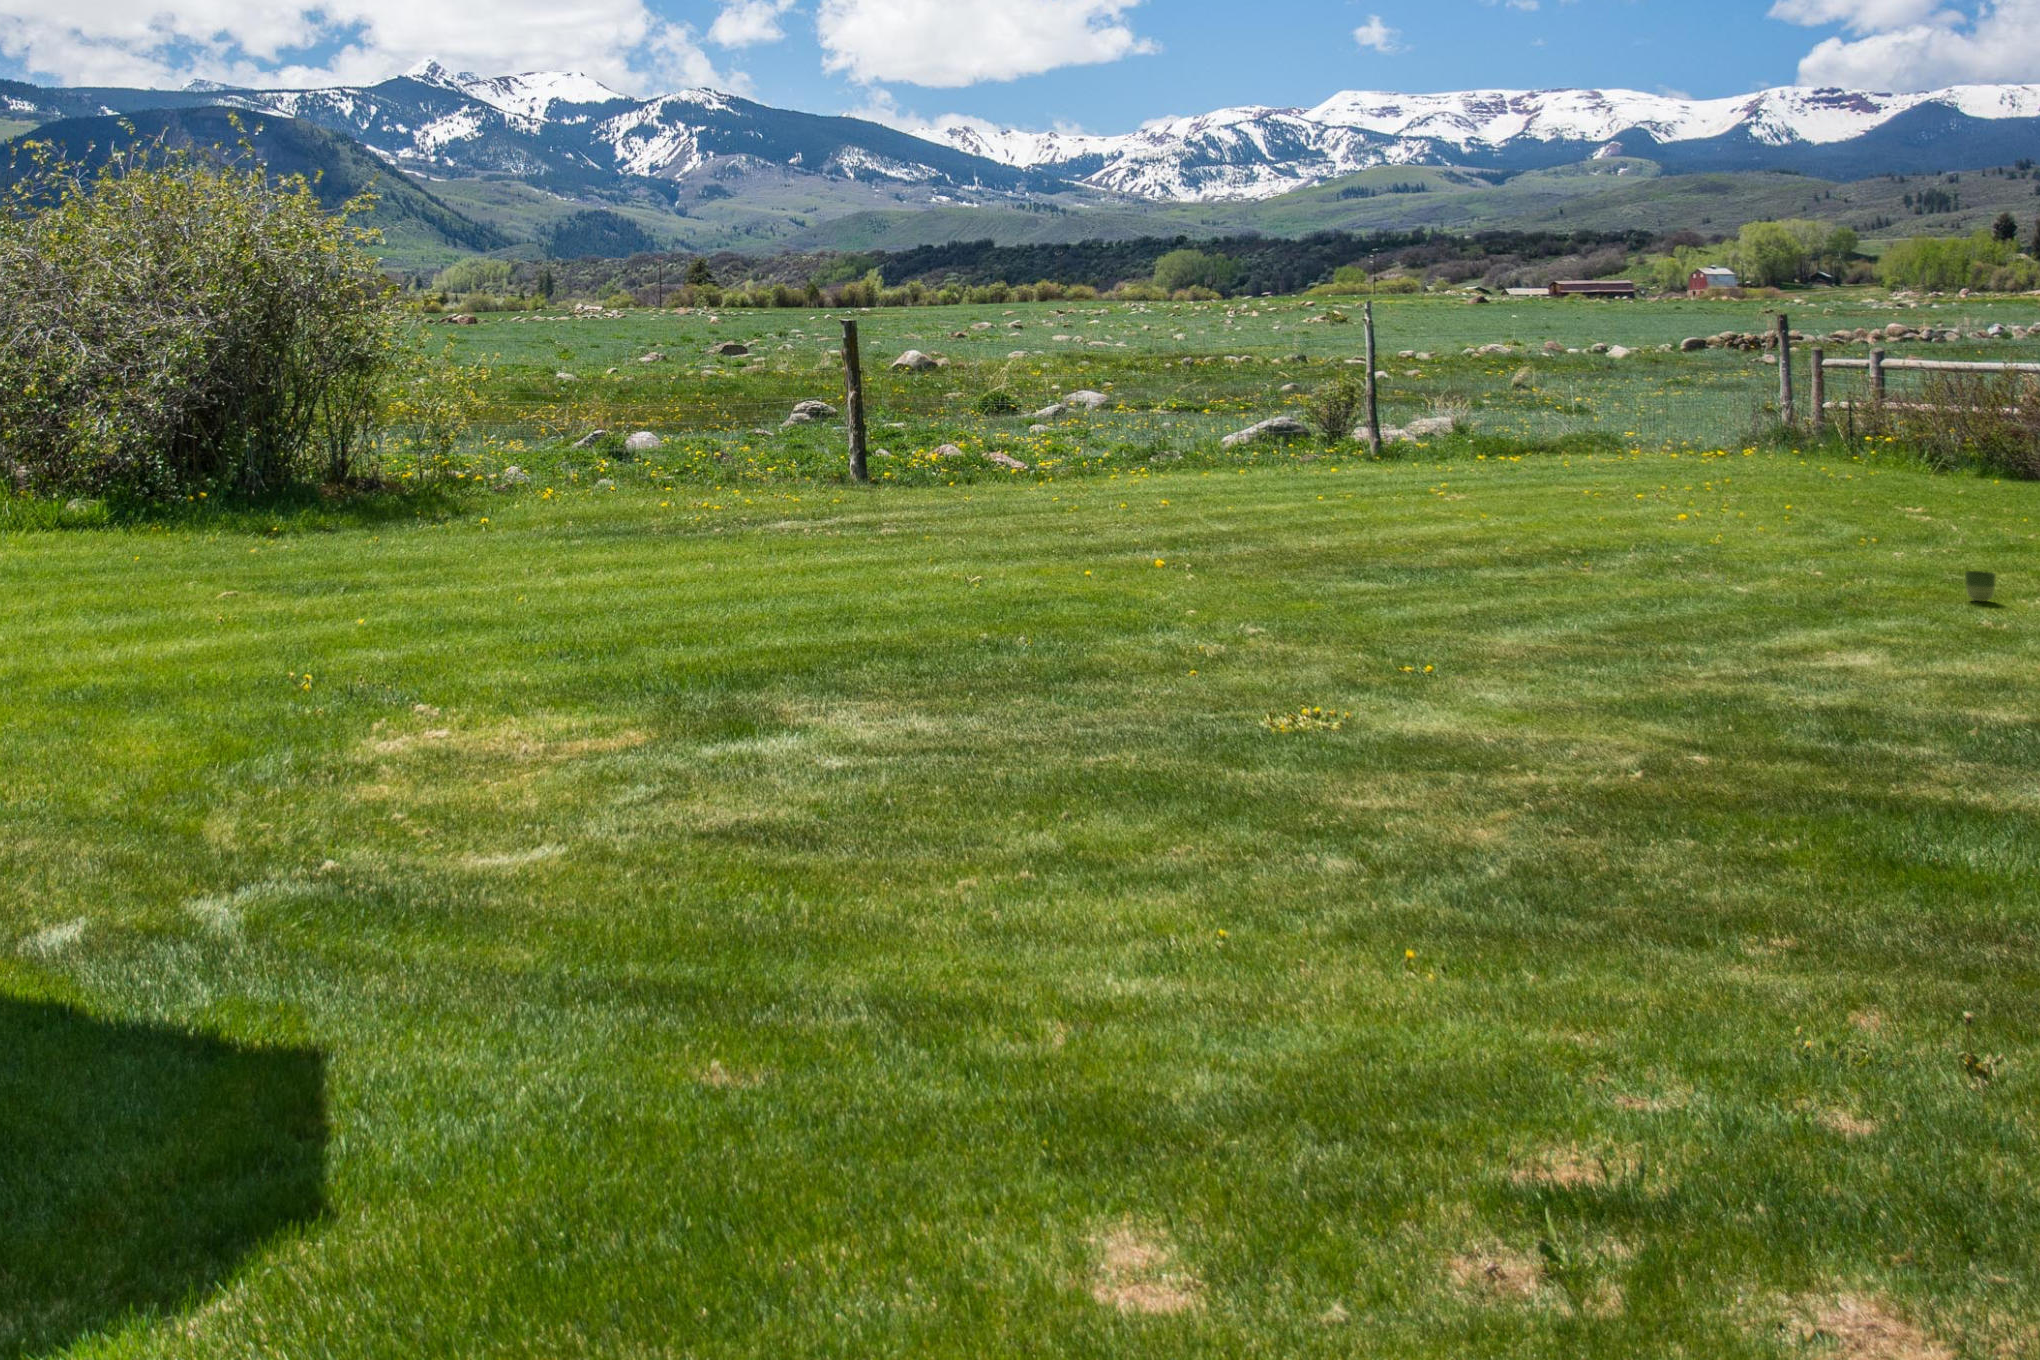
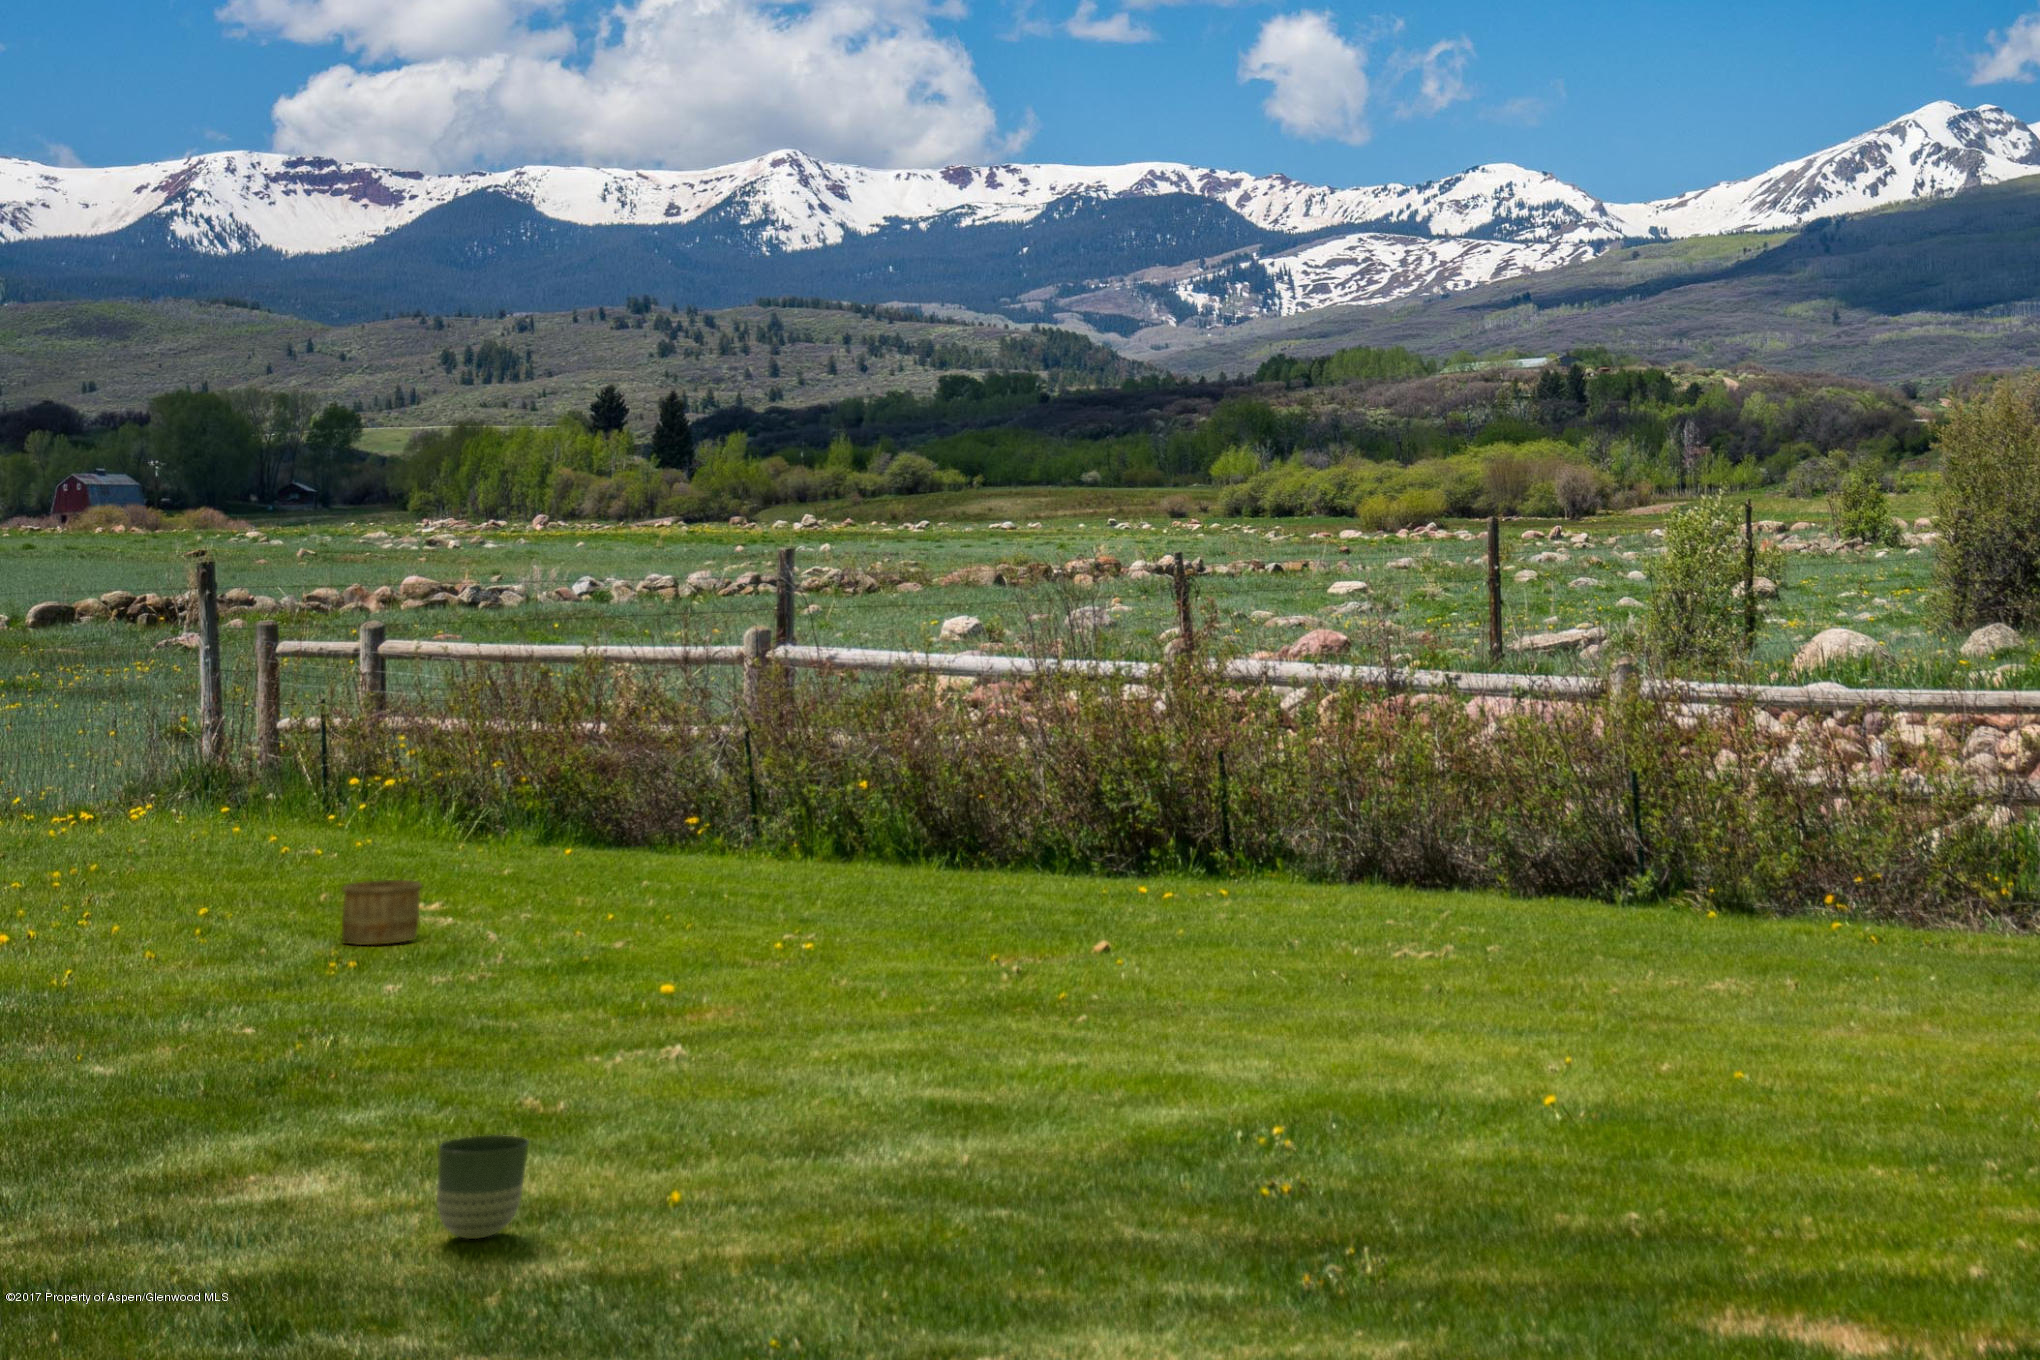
wooden bucket: none [1891,488,1929,516] -> present [342,880,422,945]

